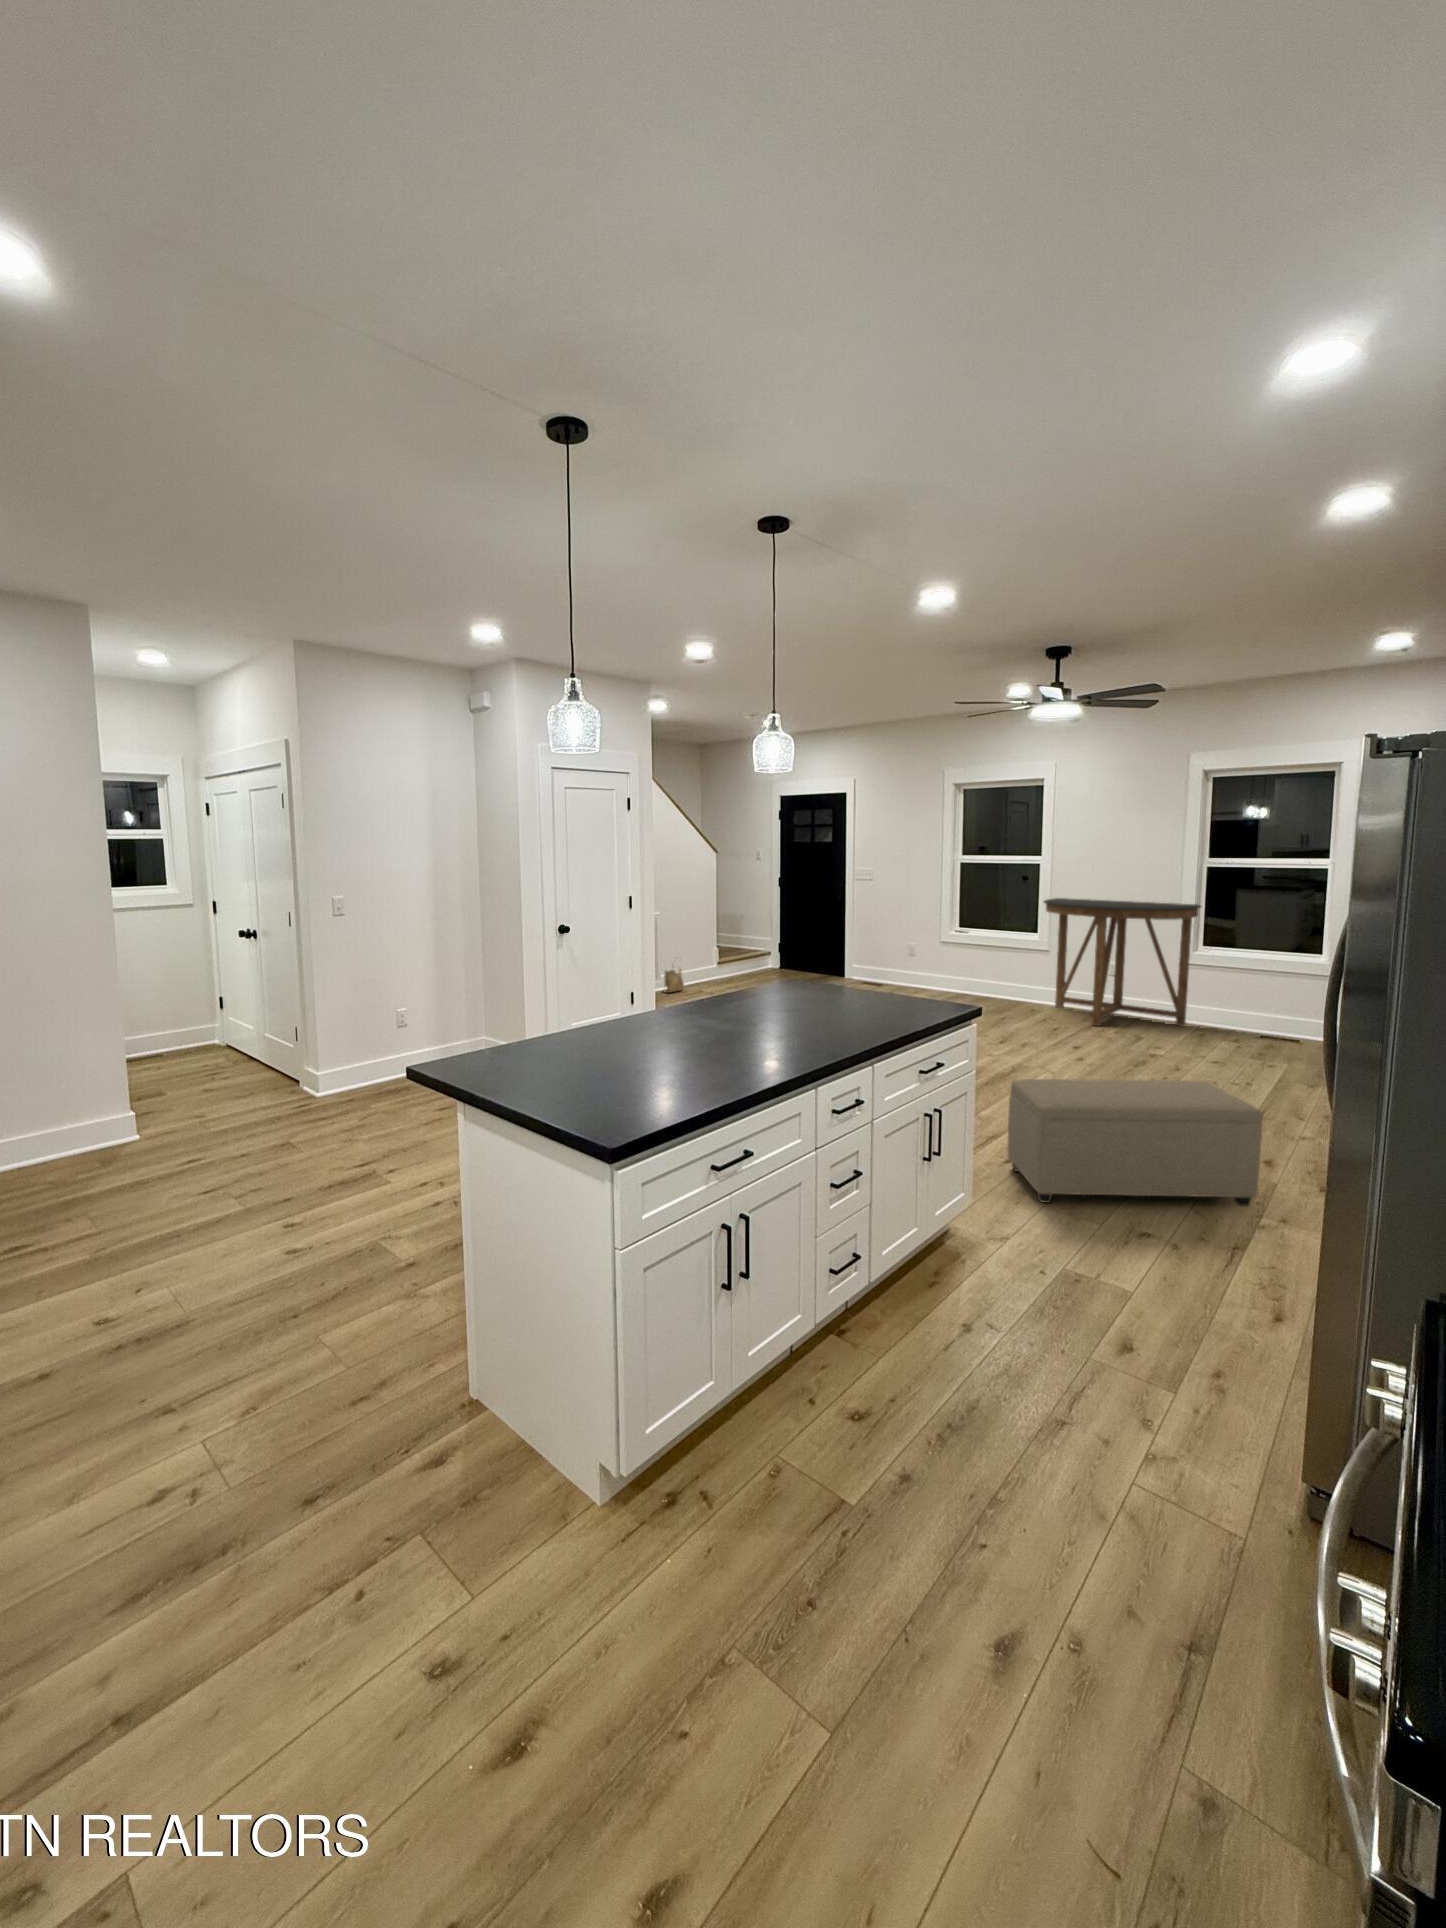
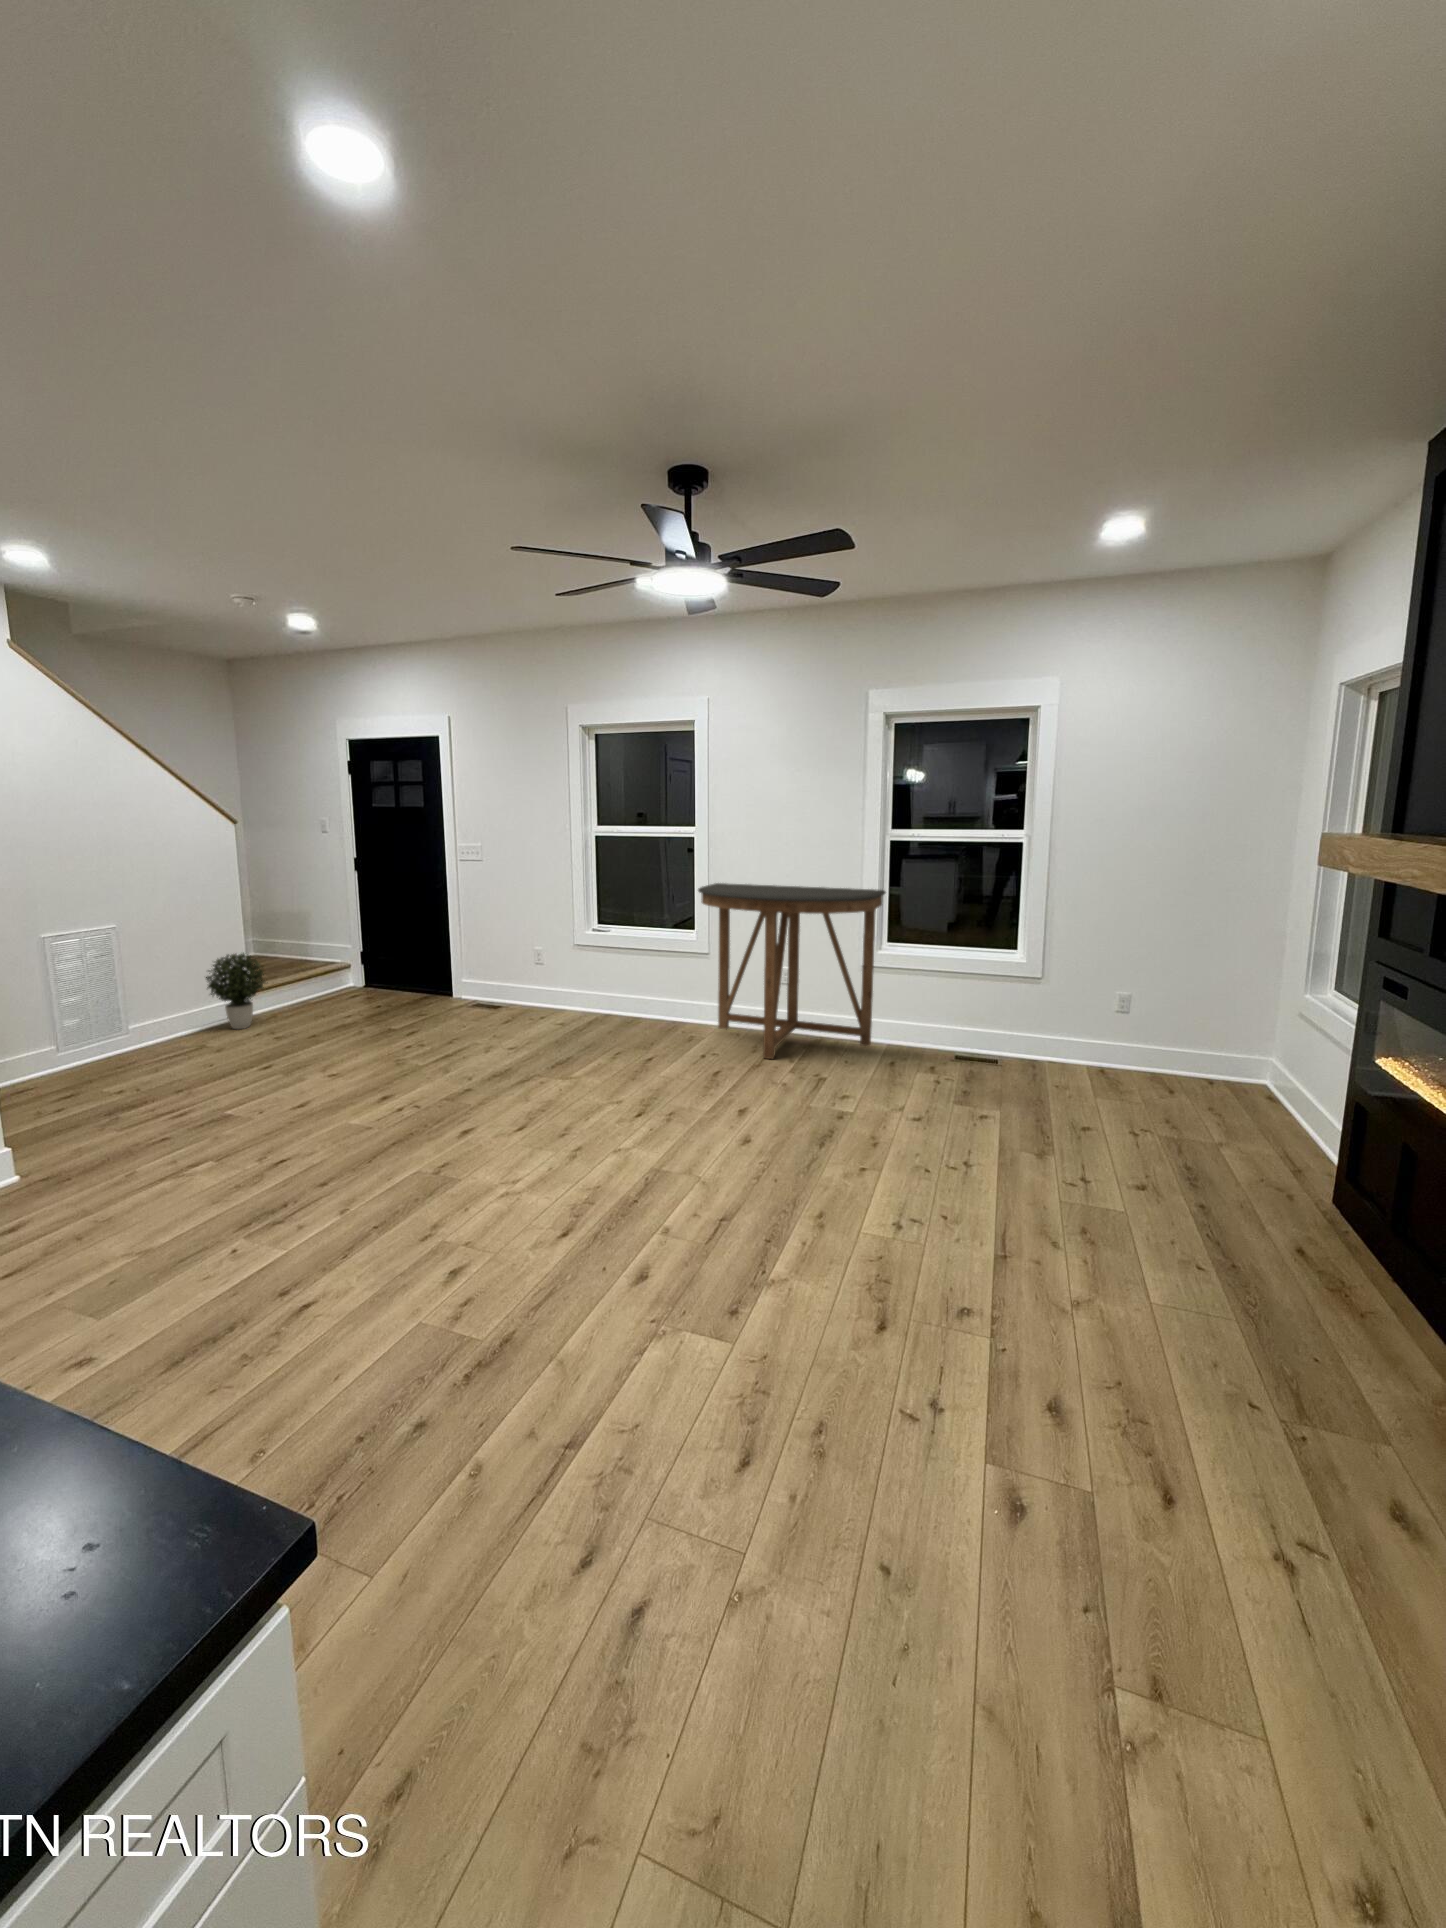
potted plant: none [699,936,734,986] -> present [206,953,265,1029]
woven basket: present [664,969,684,993] -> none [127,993,174,1053]
ottoman: present [1007,1079,1263,1206] -> none [602,1290,1126,1776]

